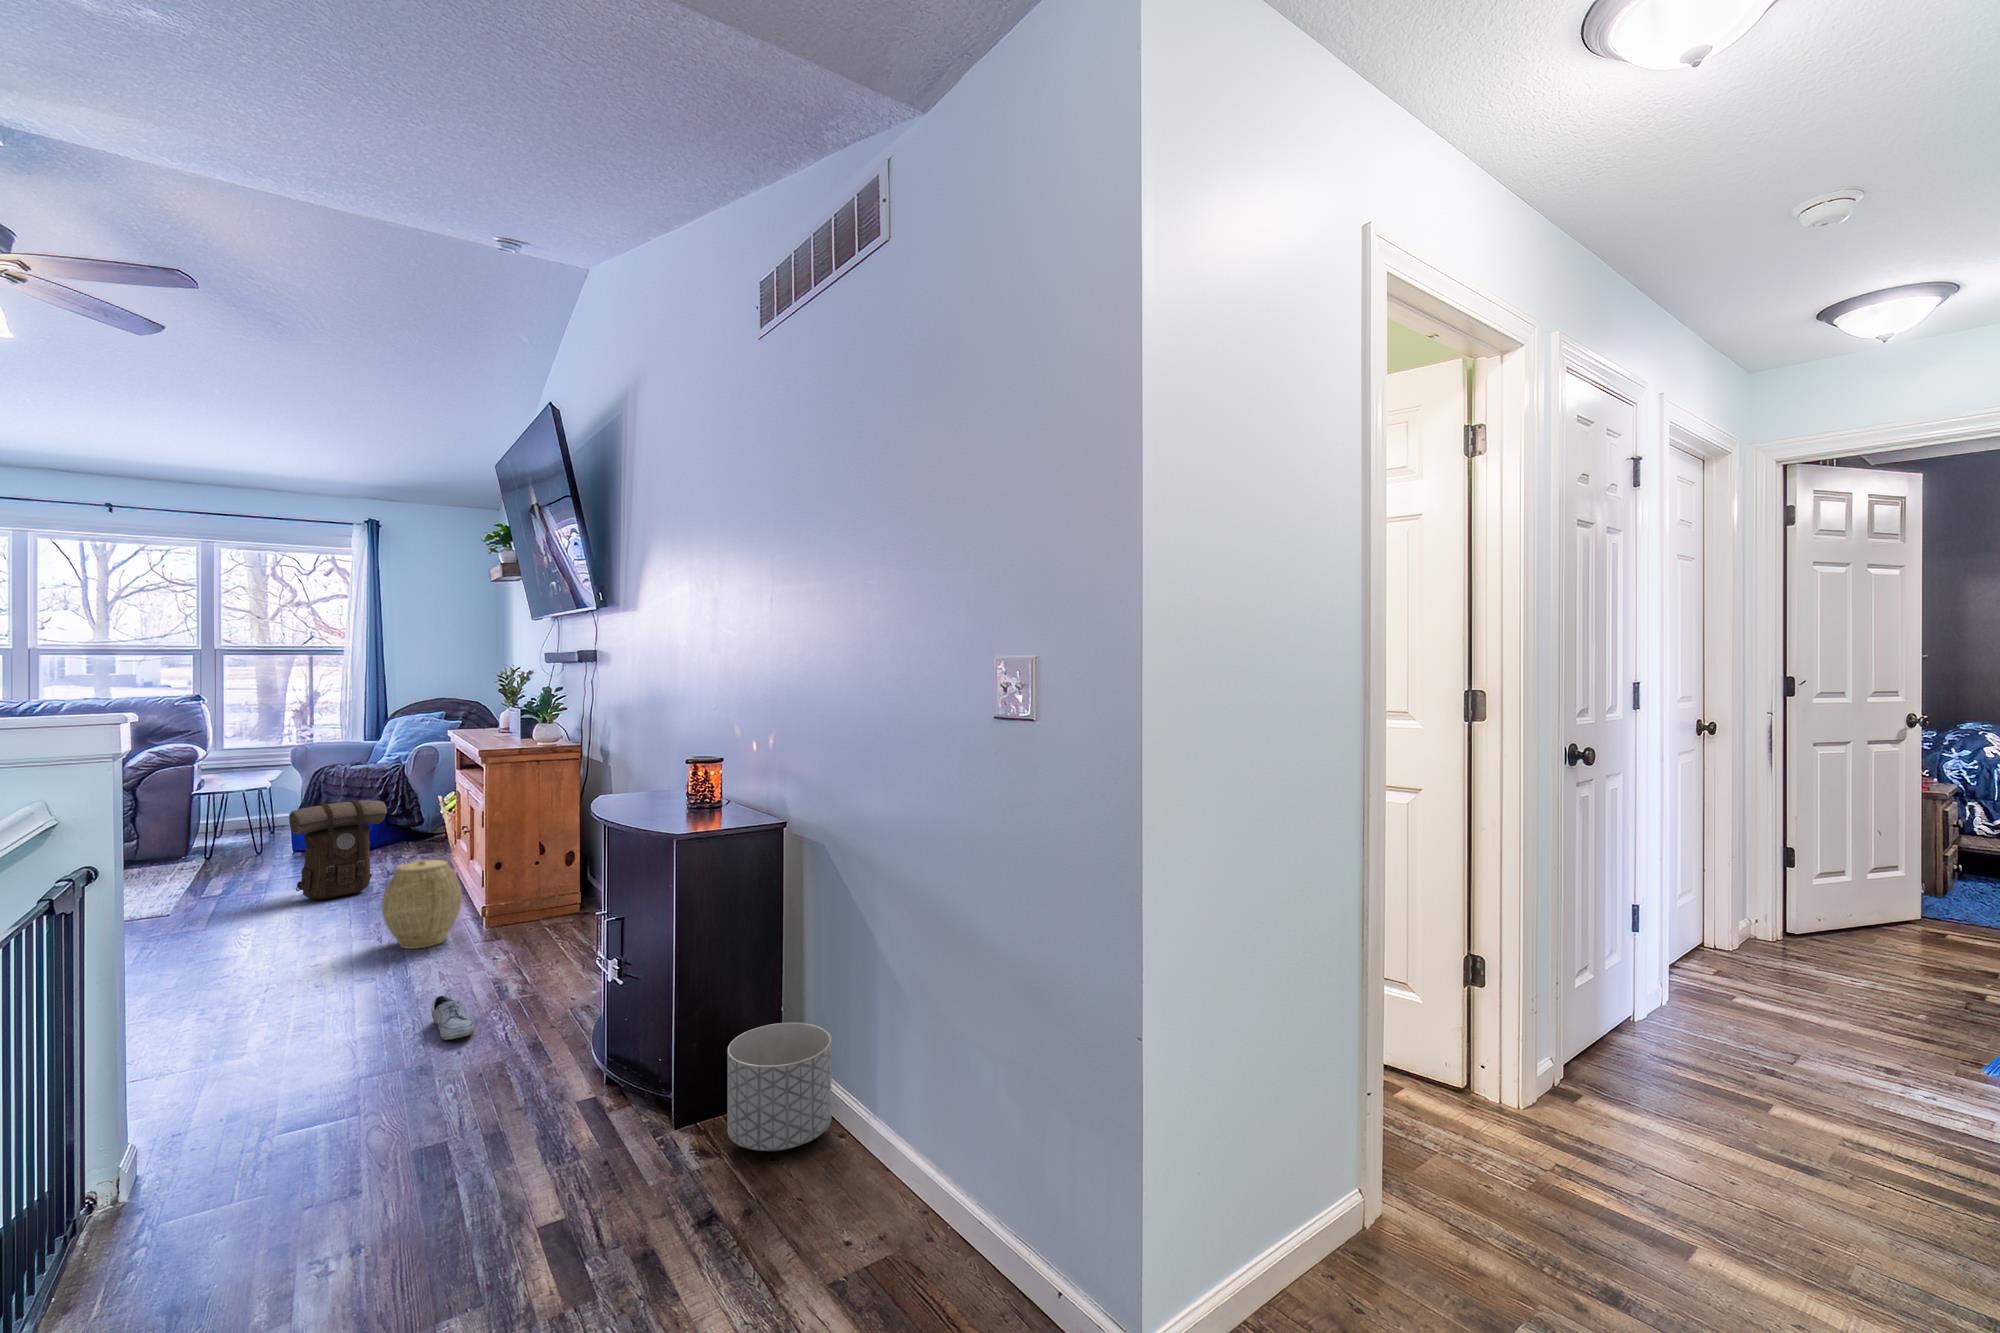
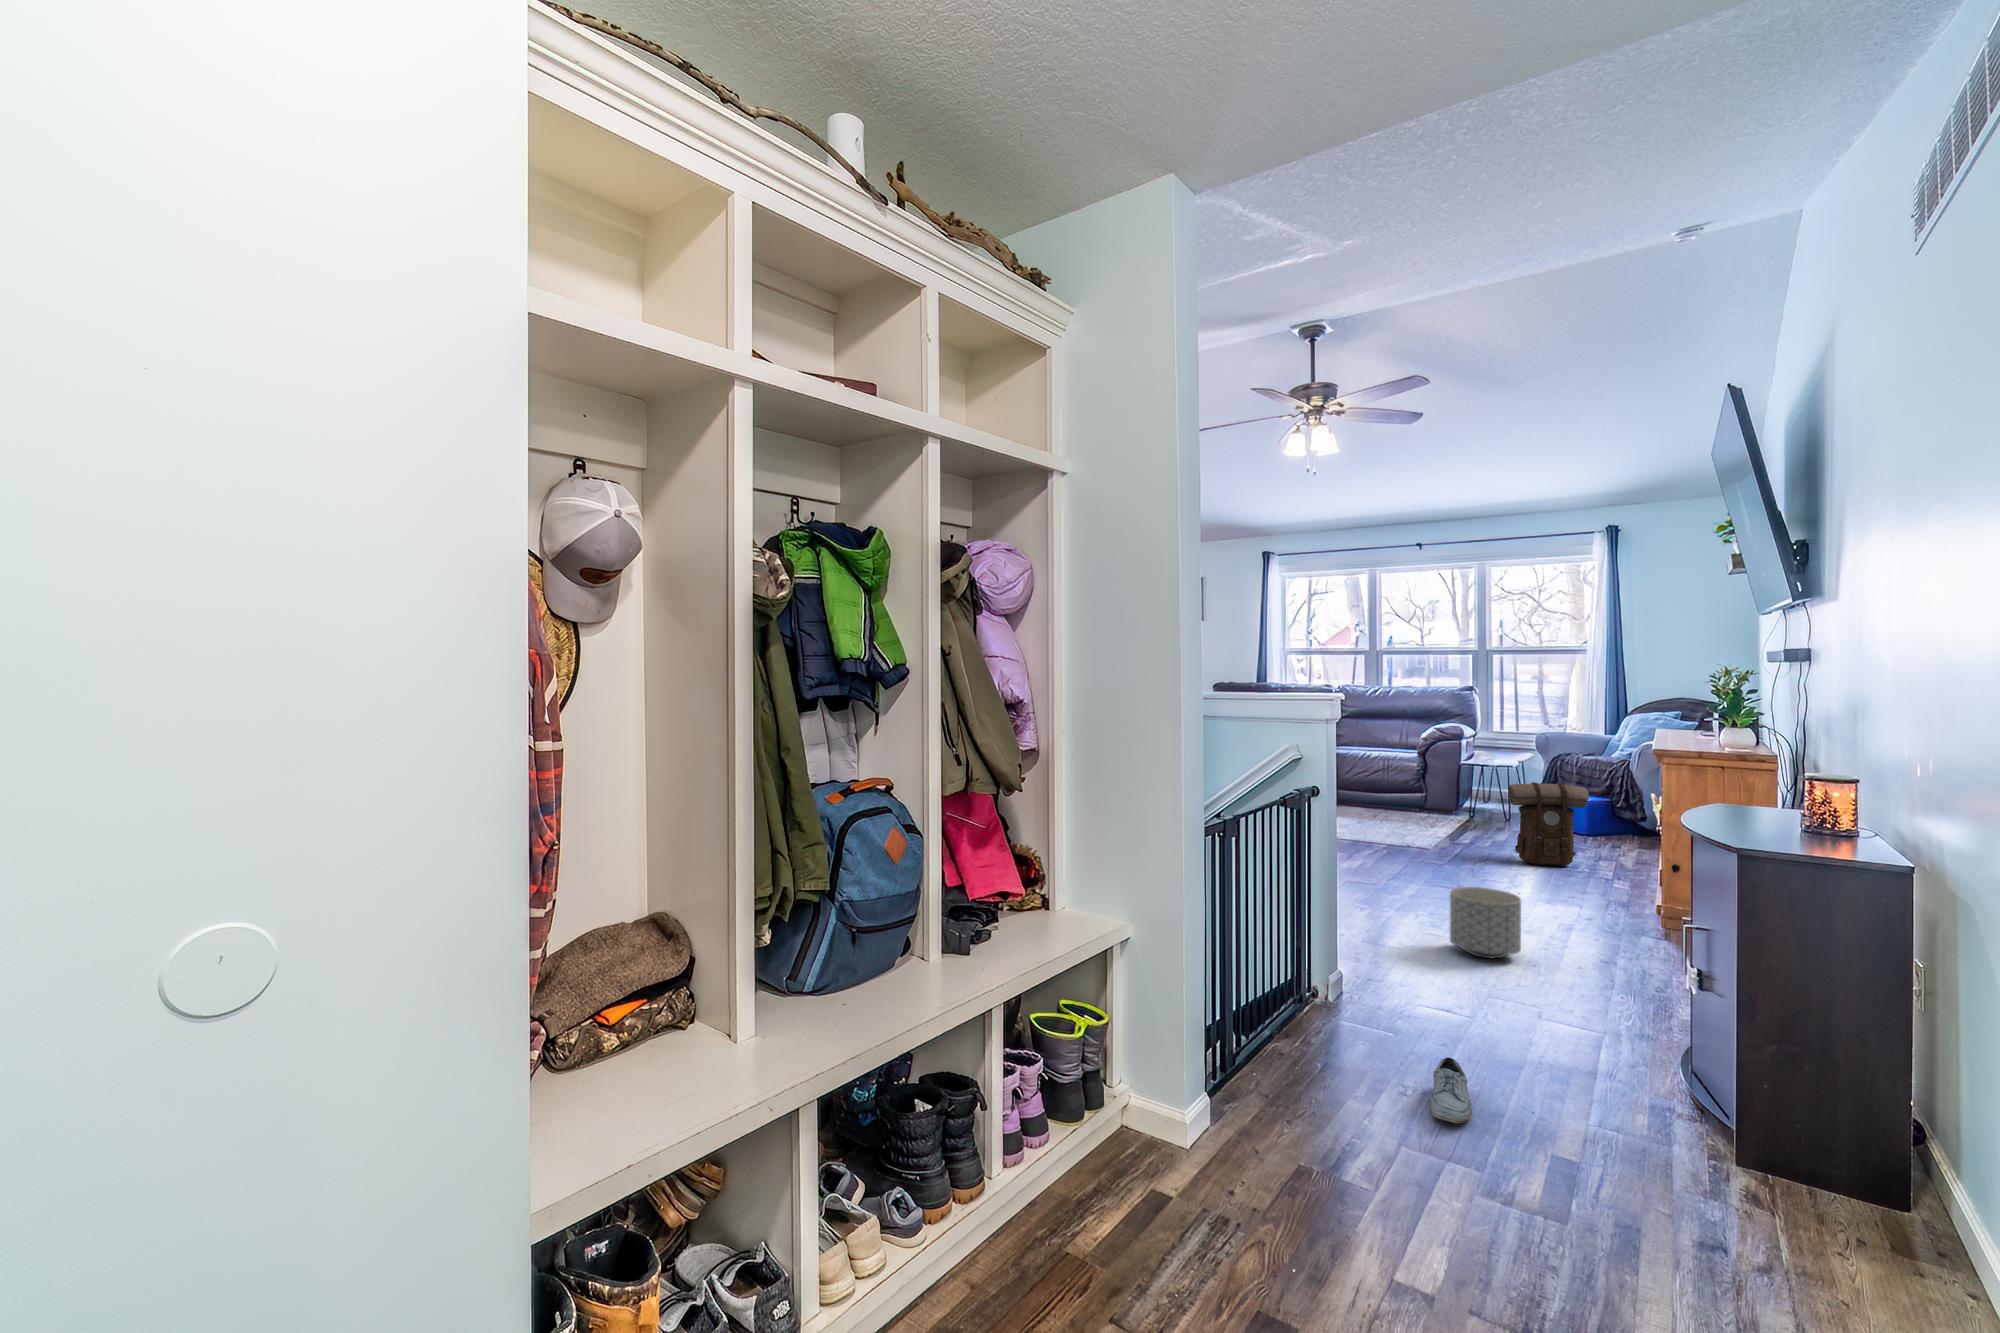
woven basket: present [382,860,462,949] -> none [1556,843,1631,924]
shoe: present [431,996,474,1040] -> present [1430,1057,1472,1123]
planter: present [727,1023,831,1151] -> present [1450,887,1521,958]

